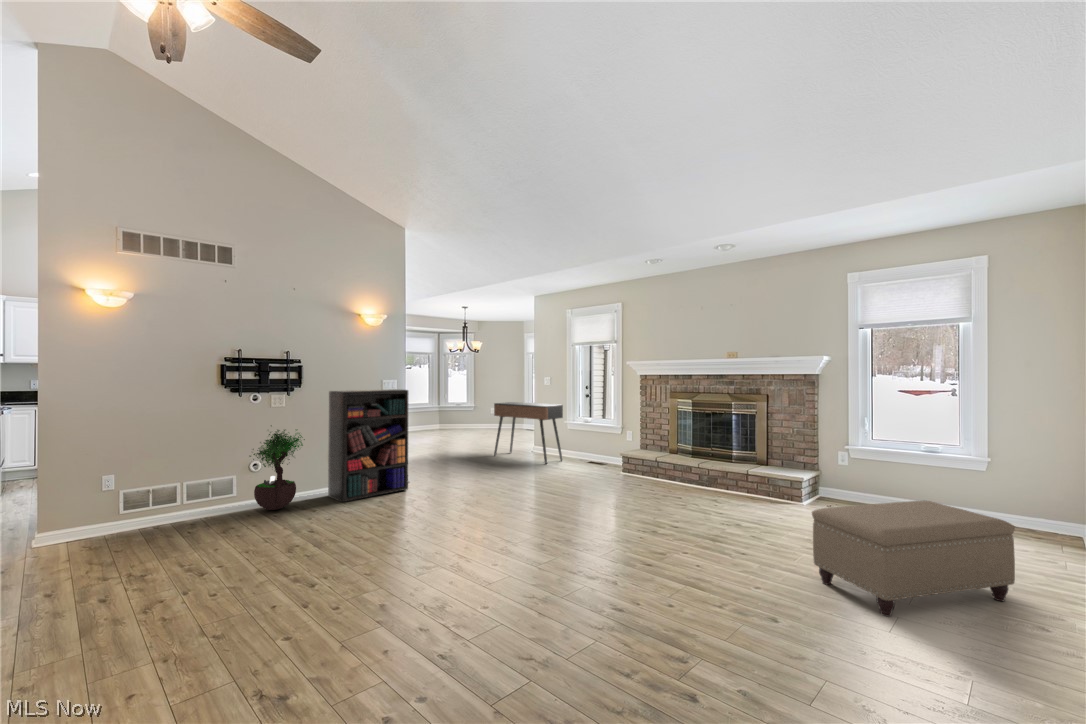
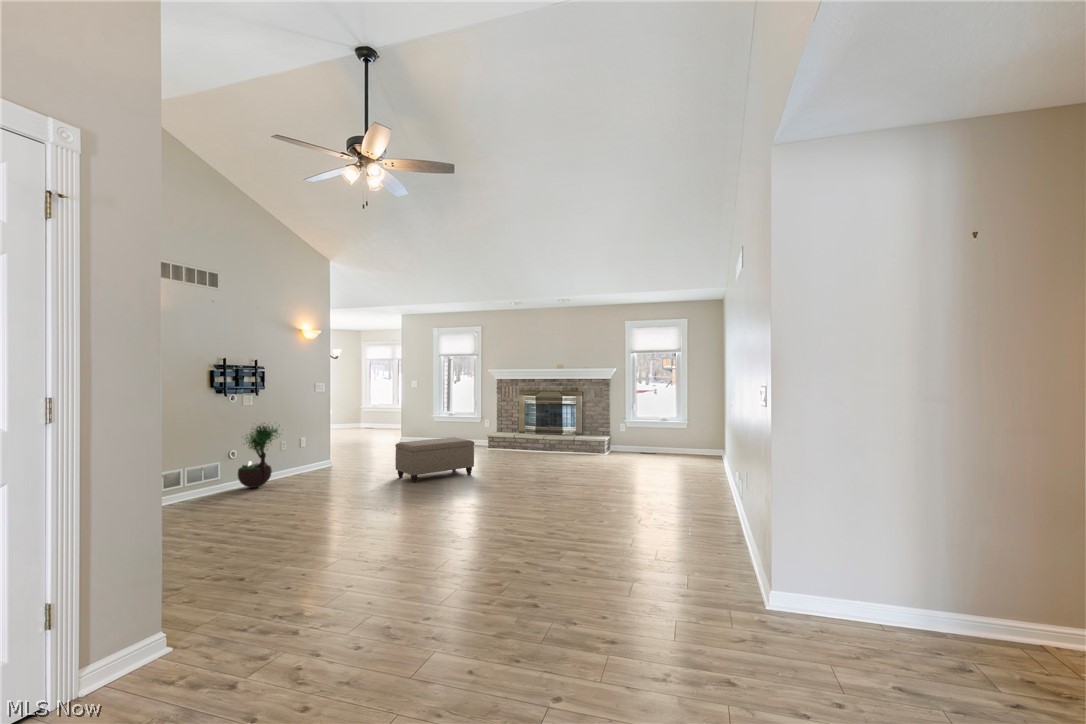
bookshelf: present [328,389,408,502] -> none [281,390,344,479]
console table: present [494,402,563,464] -> none [371,401,434,449]
ottoman: present [812,501,1015,617] -> present [395,437,474,483]

